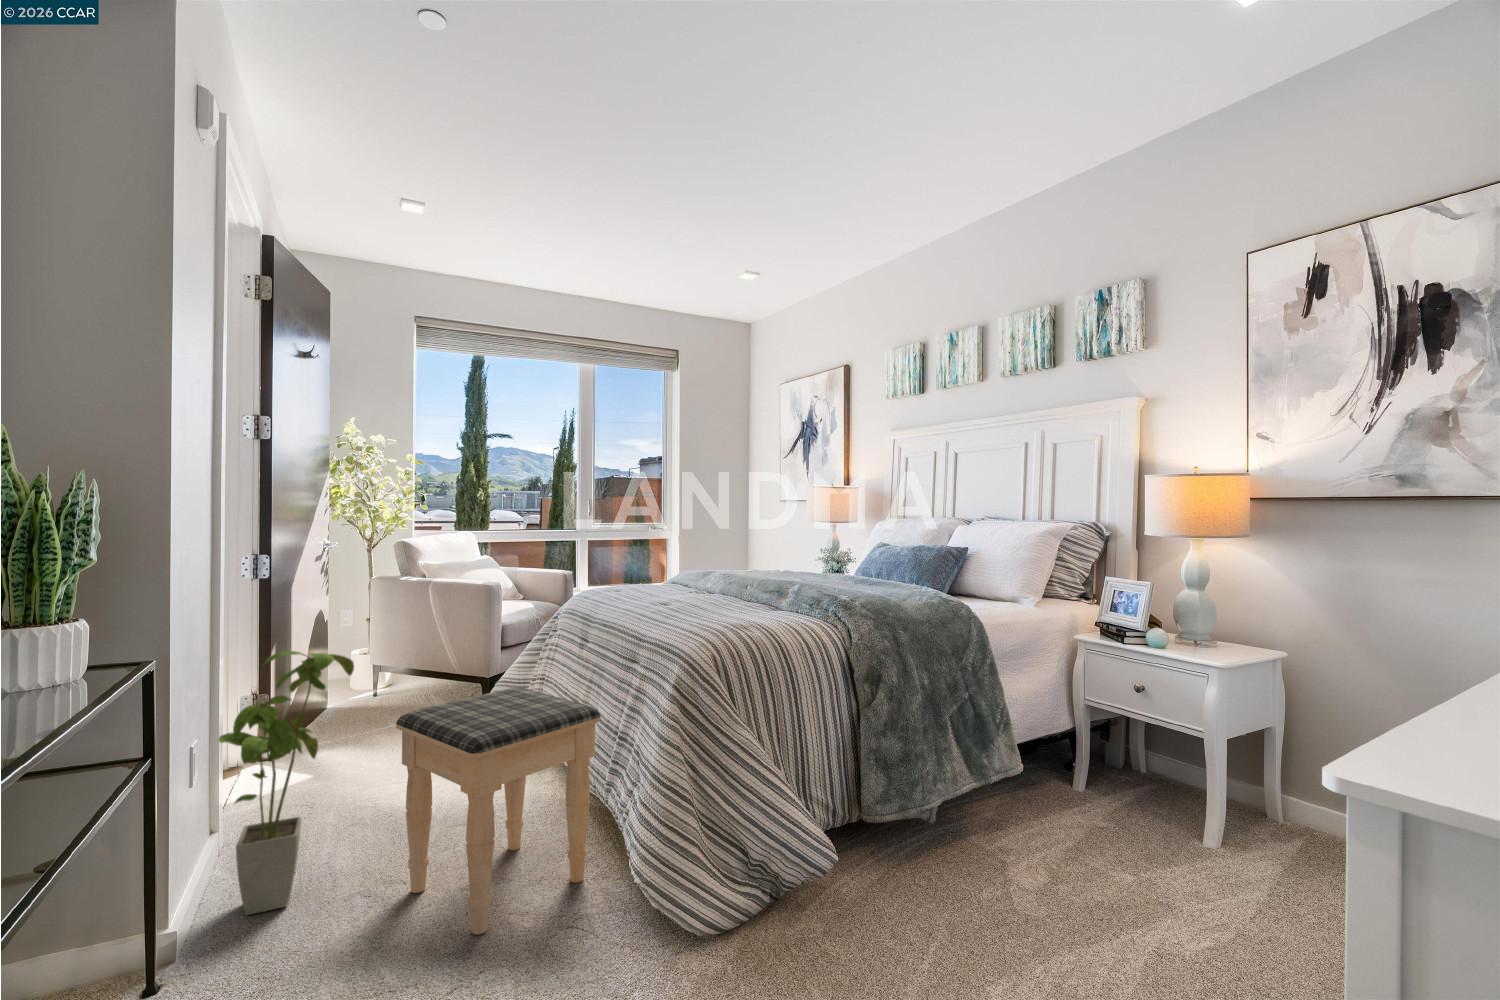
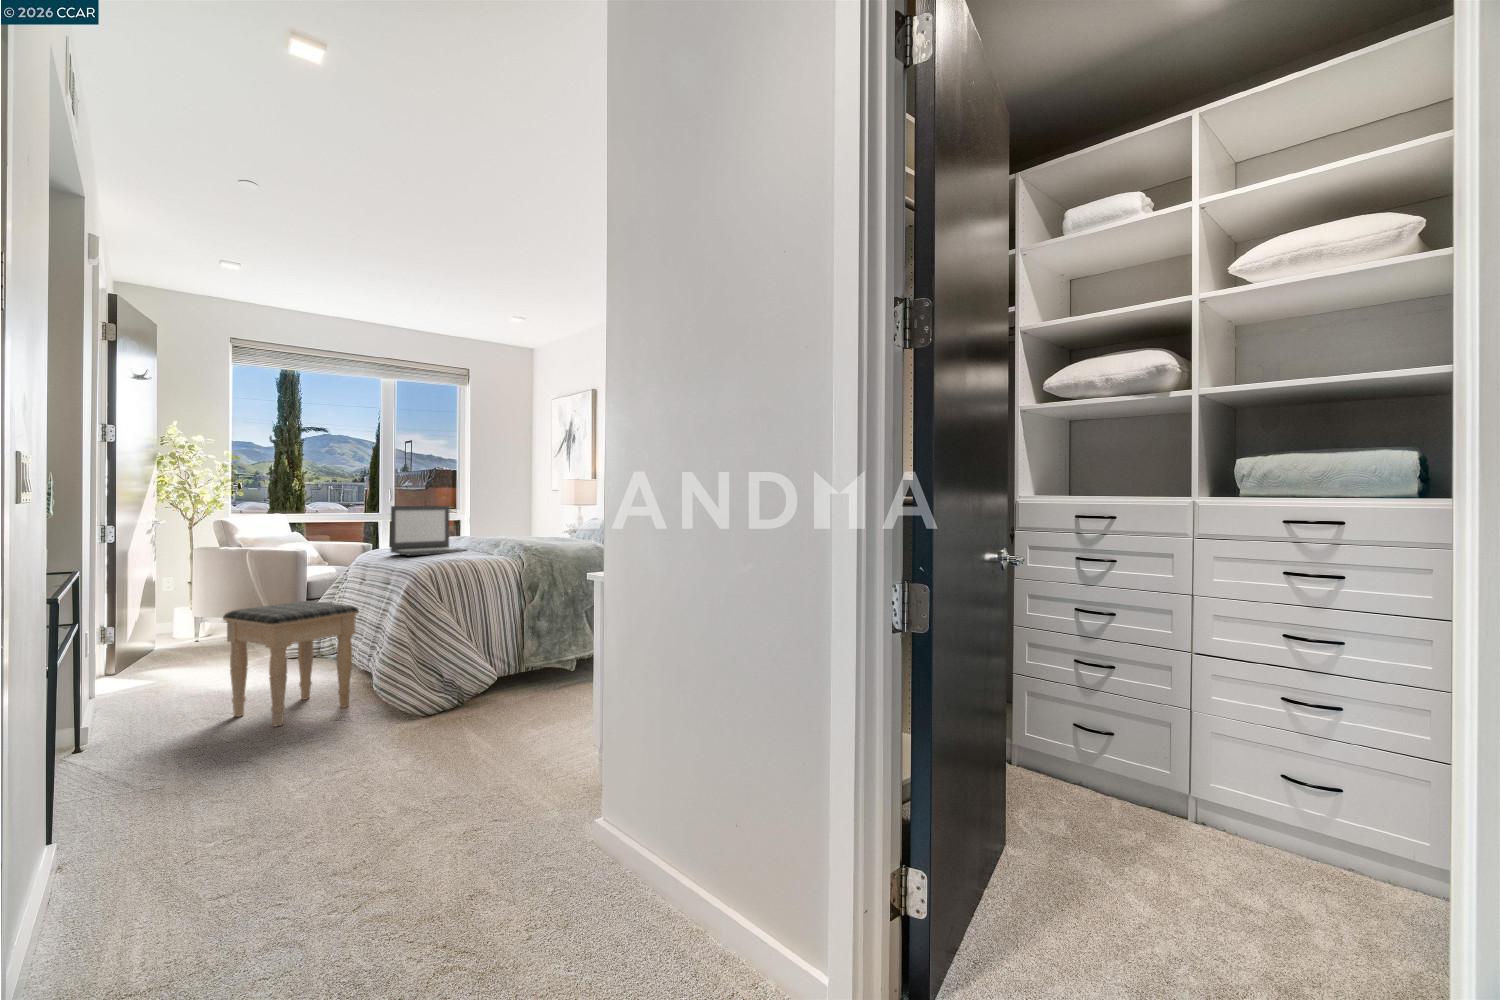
laptop: none [622,529,733,609] -> present [391,506,467,555]
house plant: present [219,651,354,915] -> none [98,576,193,730]

